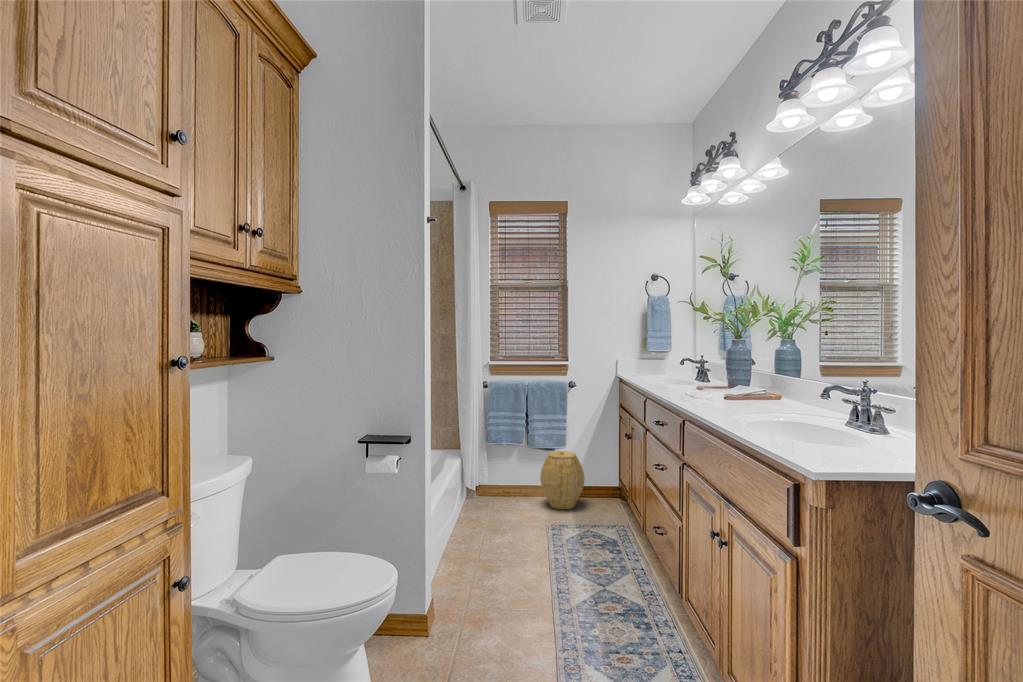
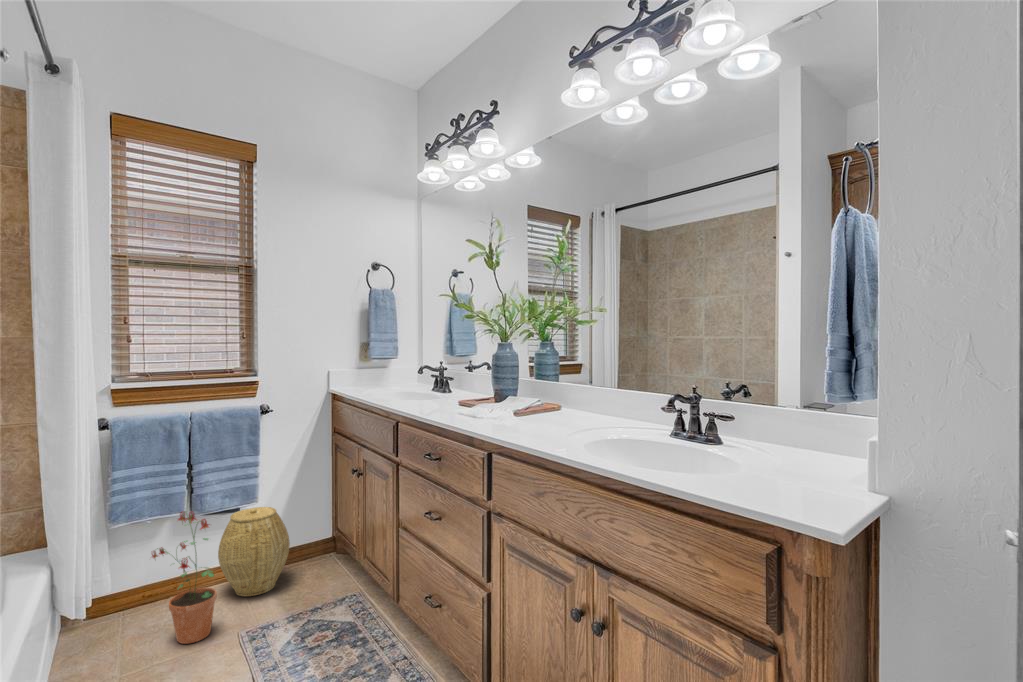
potted plant: none [500,442,535,524] -> present [152,511,217,644]

